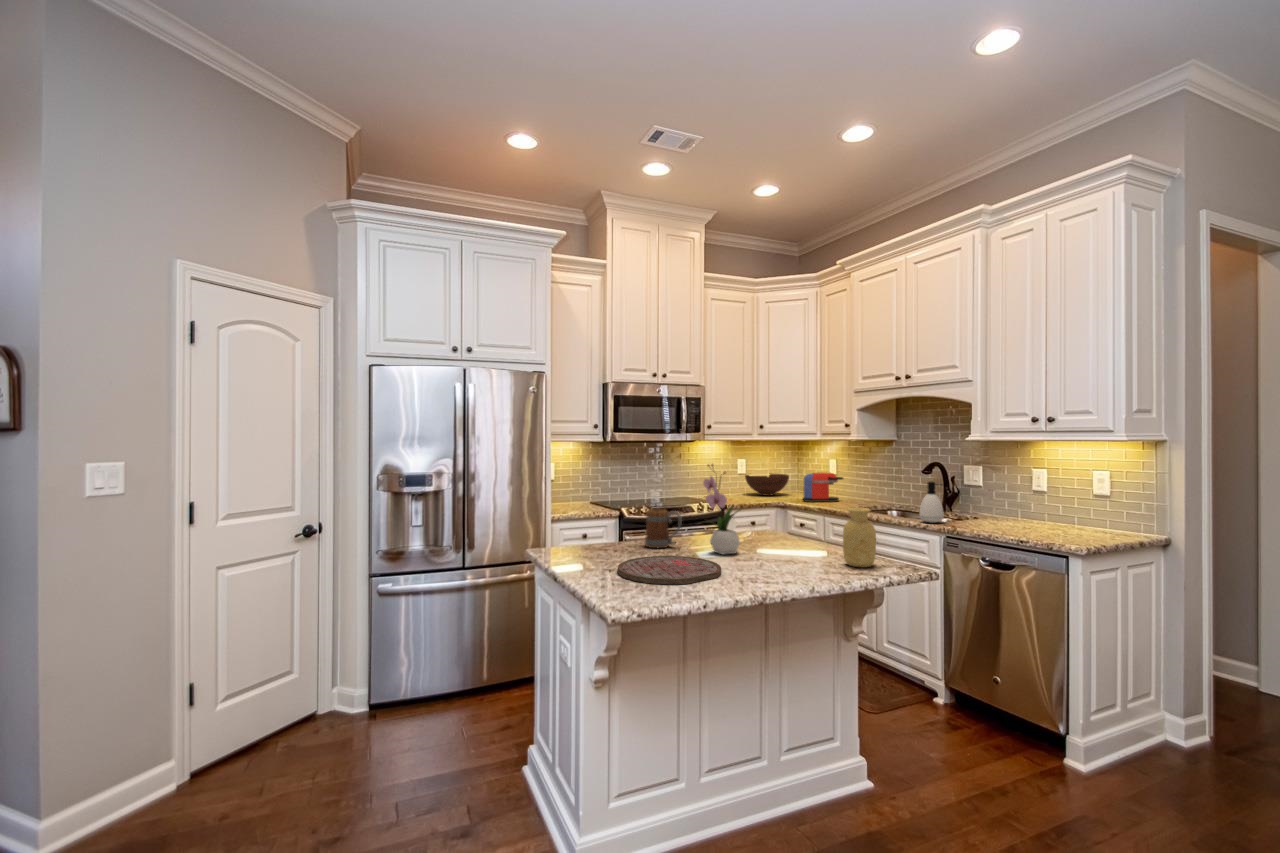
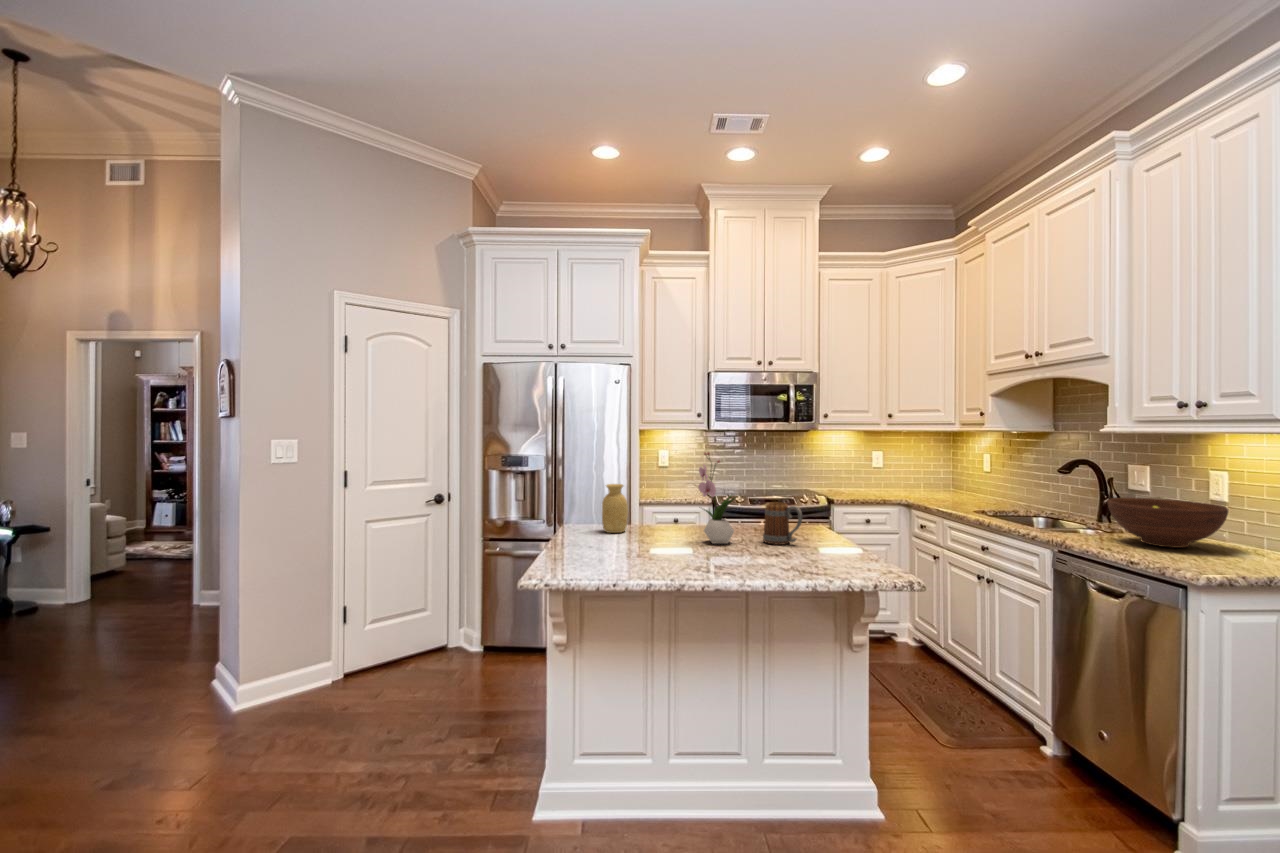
coffee maker: present [803,473,843,502] -> none [932,468,986,502]
fruit bowl: present [745,474,789,496] -> present [1107,498,1229,548]
soap dispenser: present [919,482,944,523] -> none [1029,482,1062,532]
vase: present [843,507,876,567] -> present [602,484,628,533]
mug: present [645,509,682,548] -> present [763,502,802,545]
cutting board: present [618,556,721,584] -> none [581,539,679,565]

